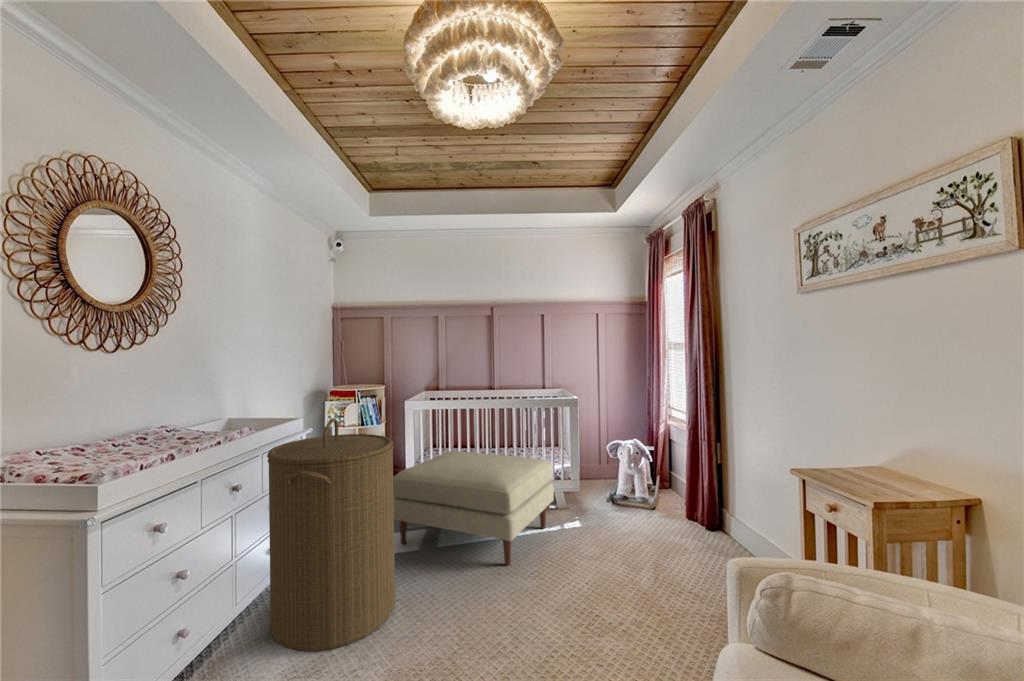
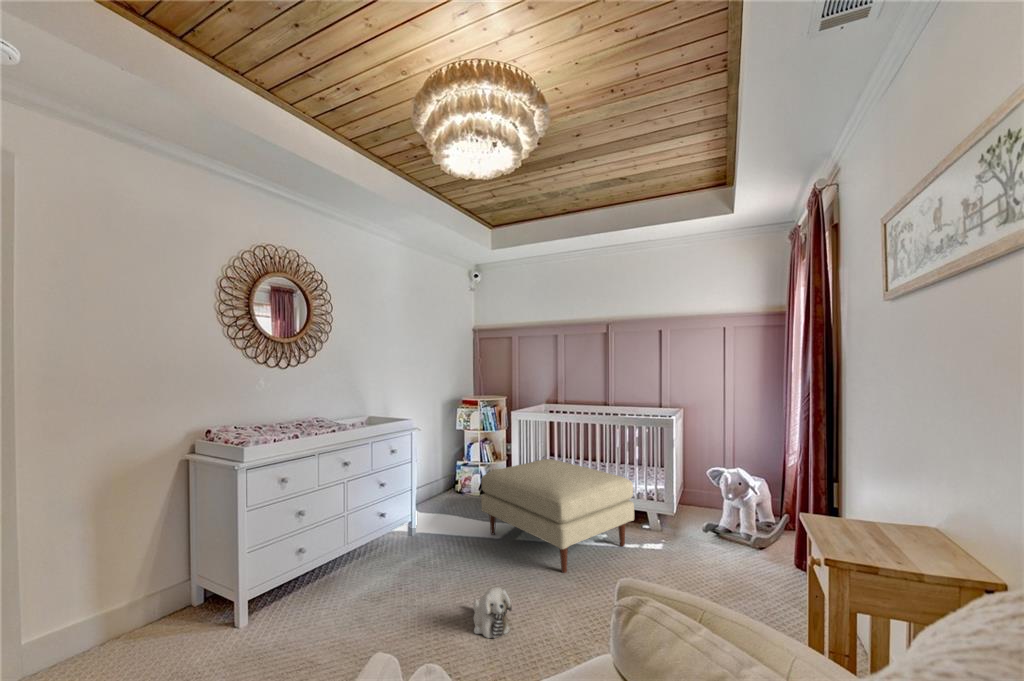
laundry hamper: present [267,418,395,652] -> none [361,421,455,601]
plush toy: none [442,594,499,653] -> present [473,587,512,639]

